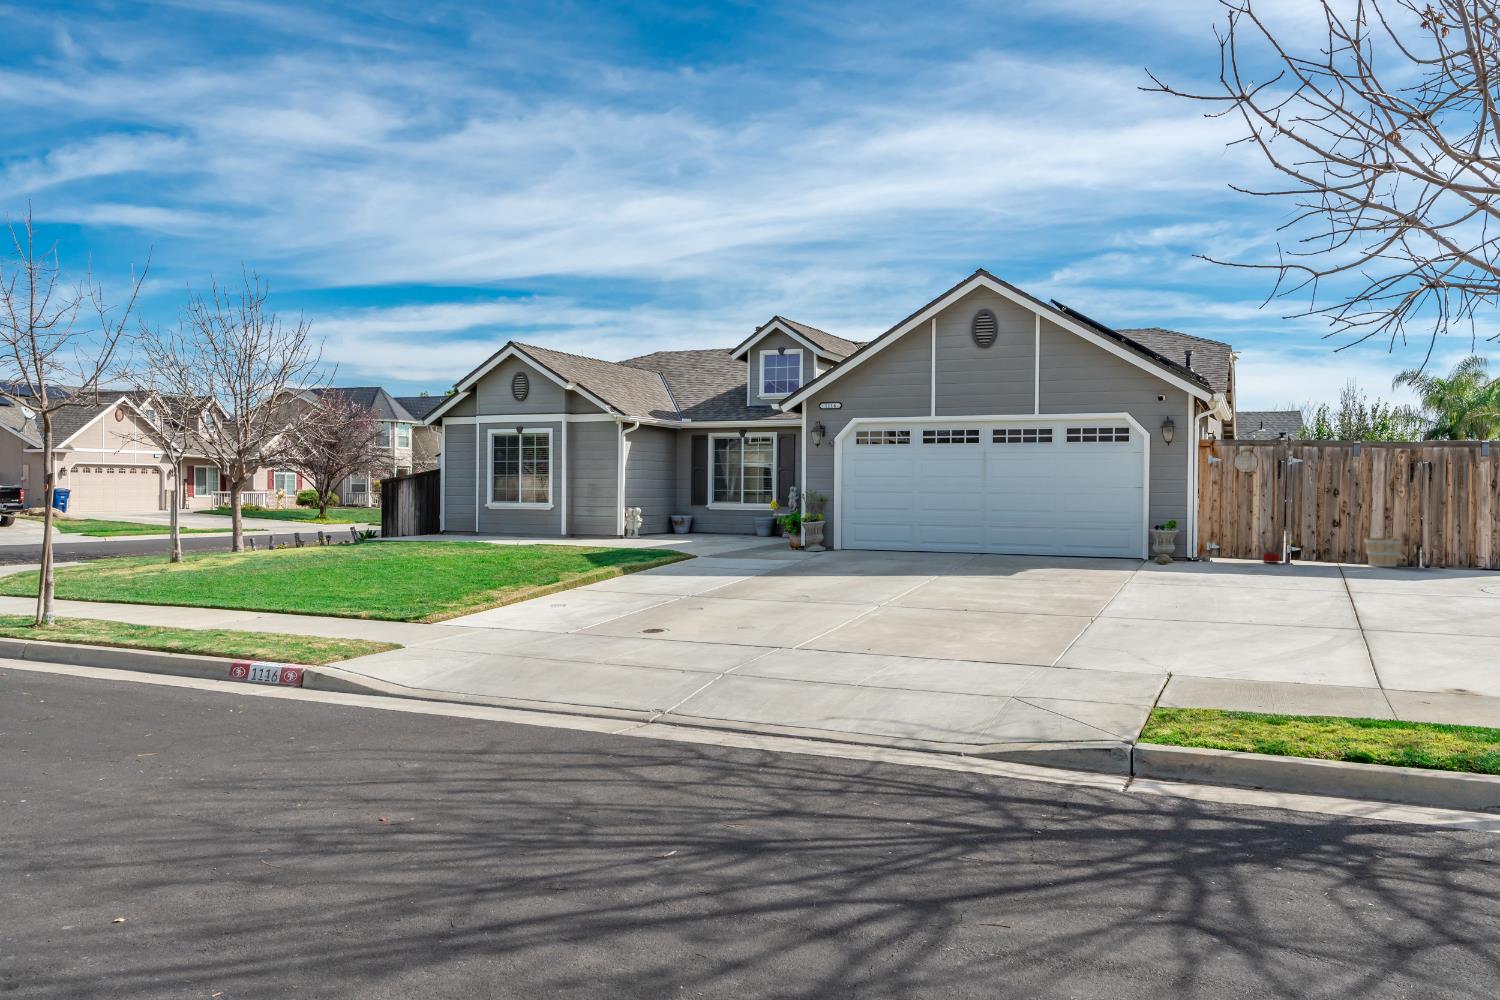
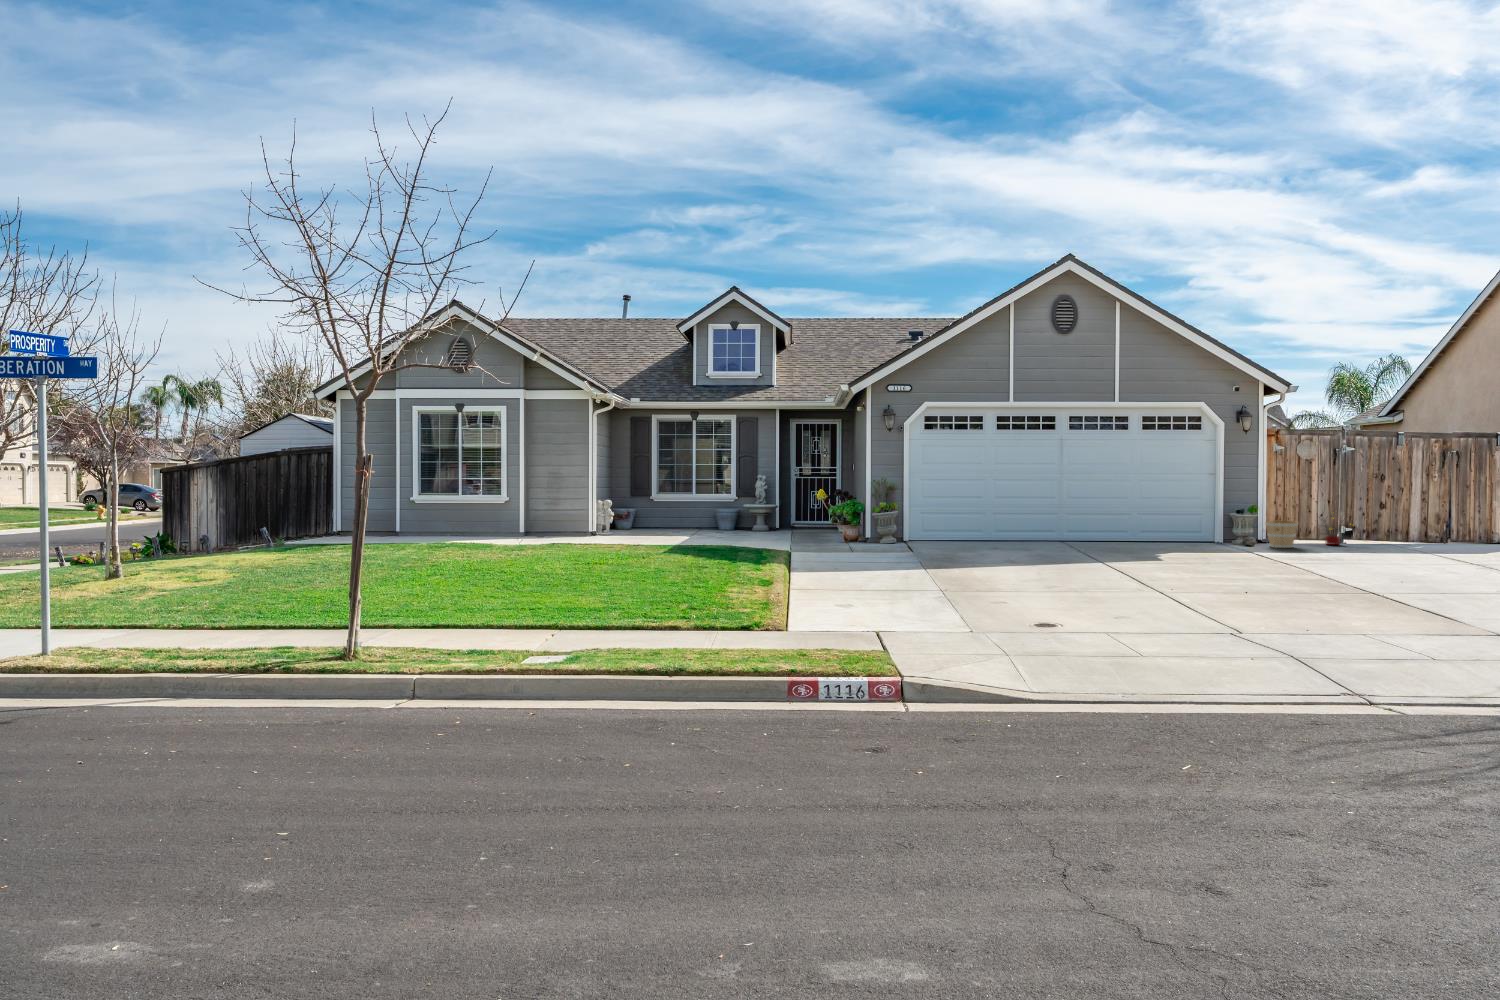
wooden bucket: present [1364,538,1402,567] -> present [1266,520,1298,548]

